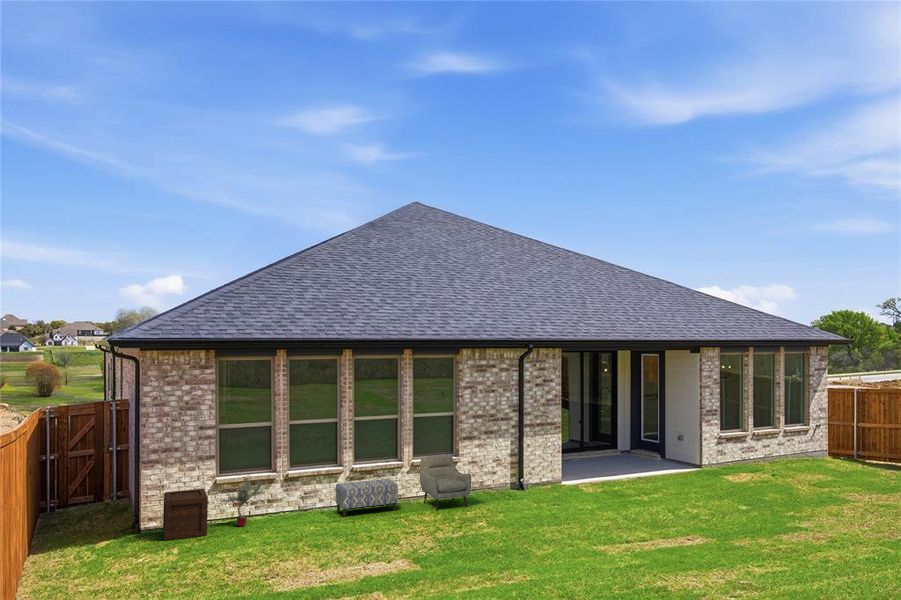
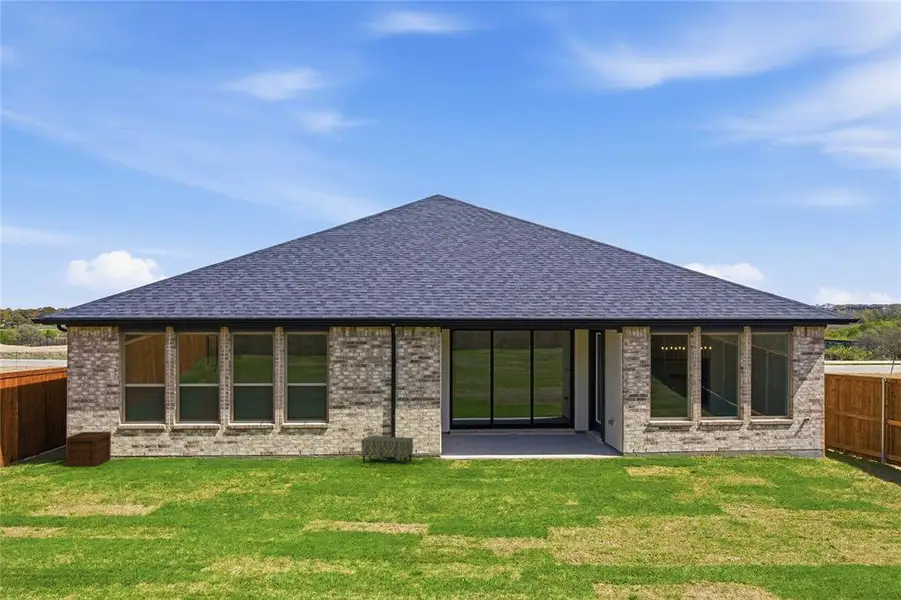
chair: present [419,455,471,511] -> none [278,421,320,467]
potted tree: present [222,476,263,527] -> none [116,424,148,463]
bench: present [336,479,398,517] -> present [361,436,413,465]

